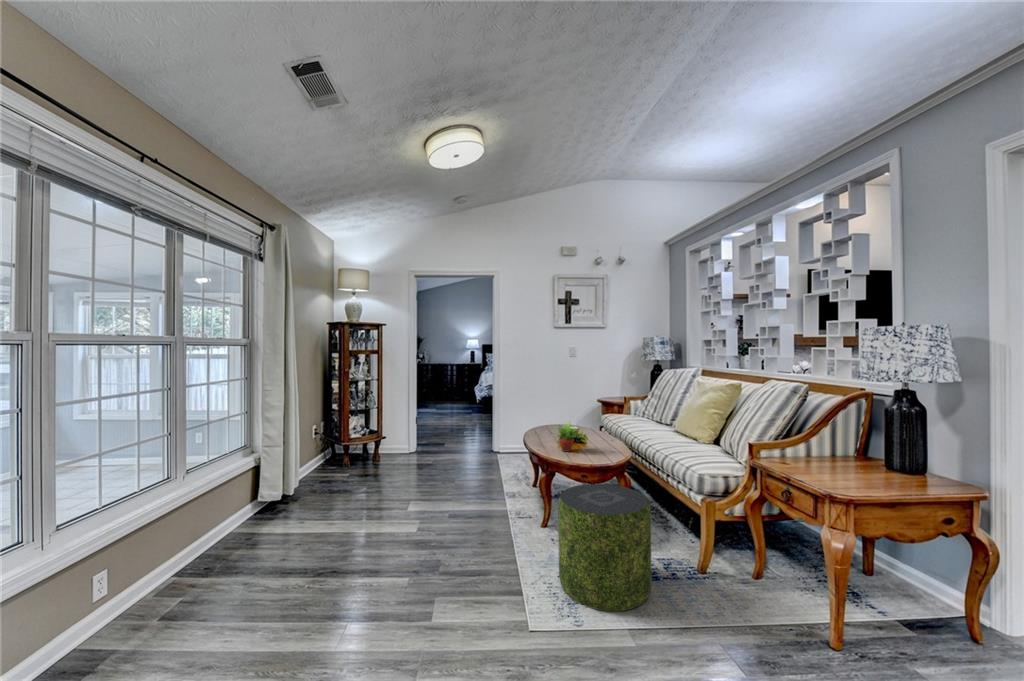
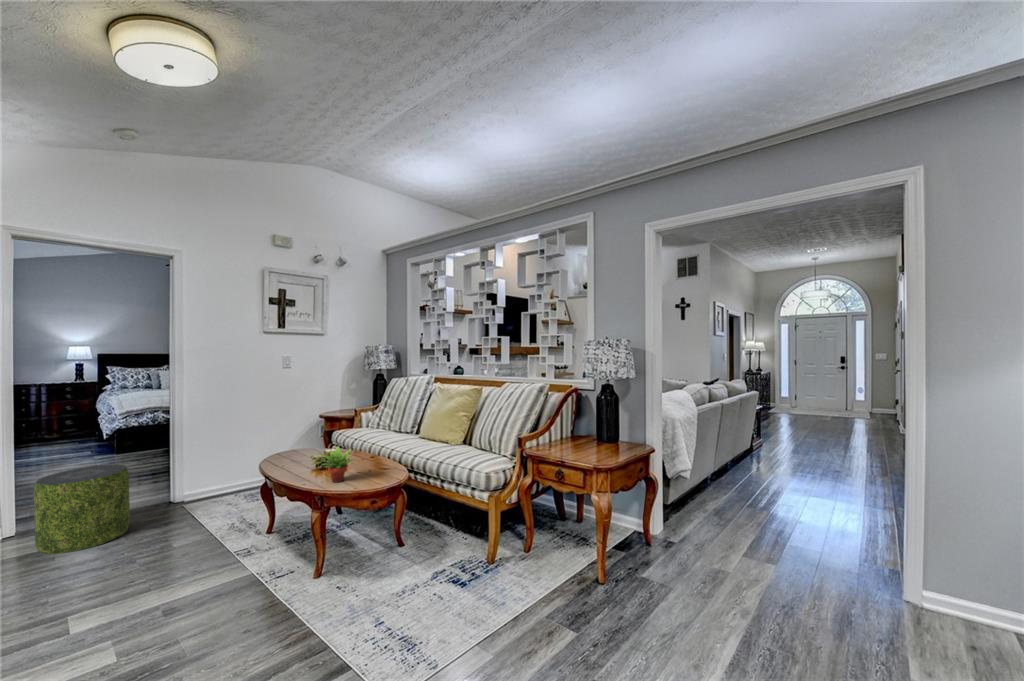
pouf: present [558,484,652,611] -> present [34,464,130,554]

